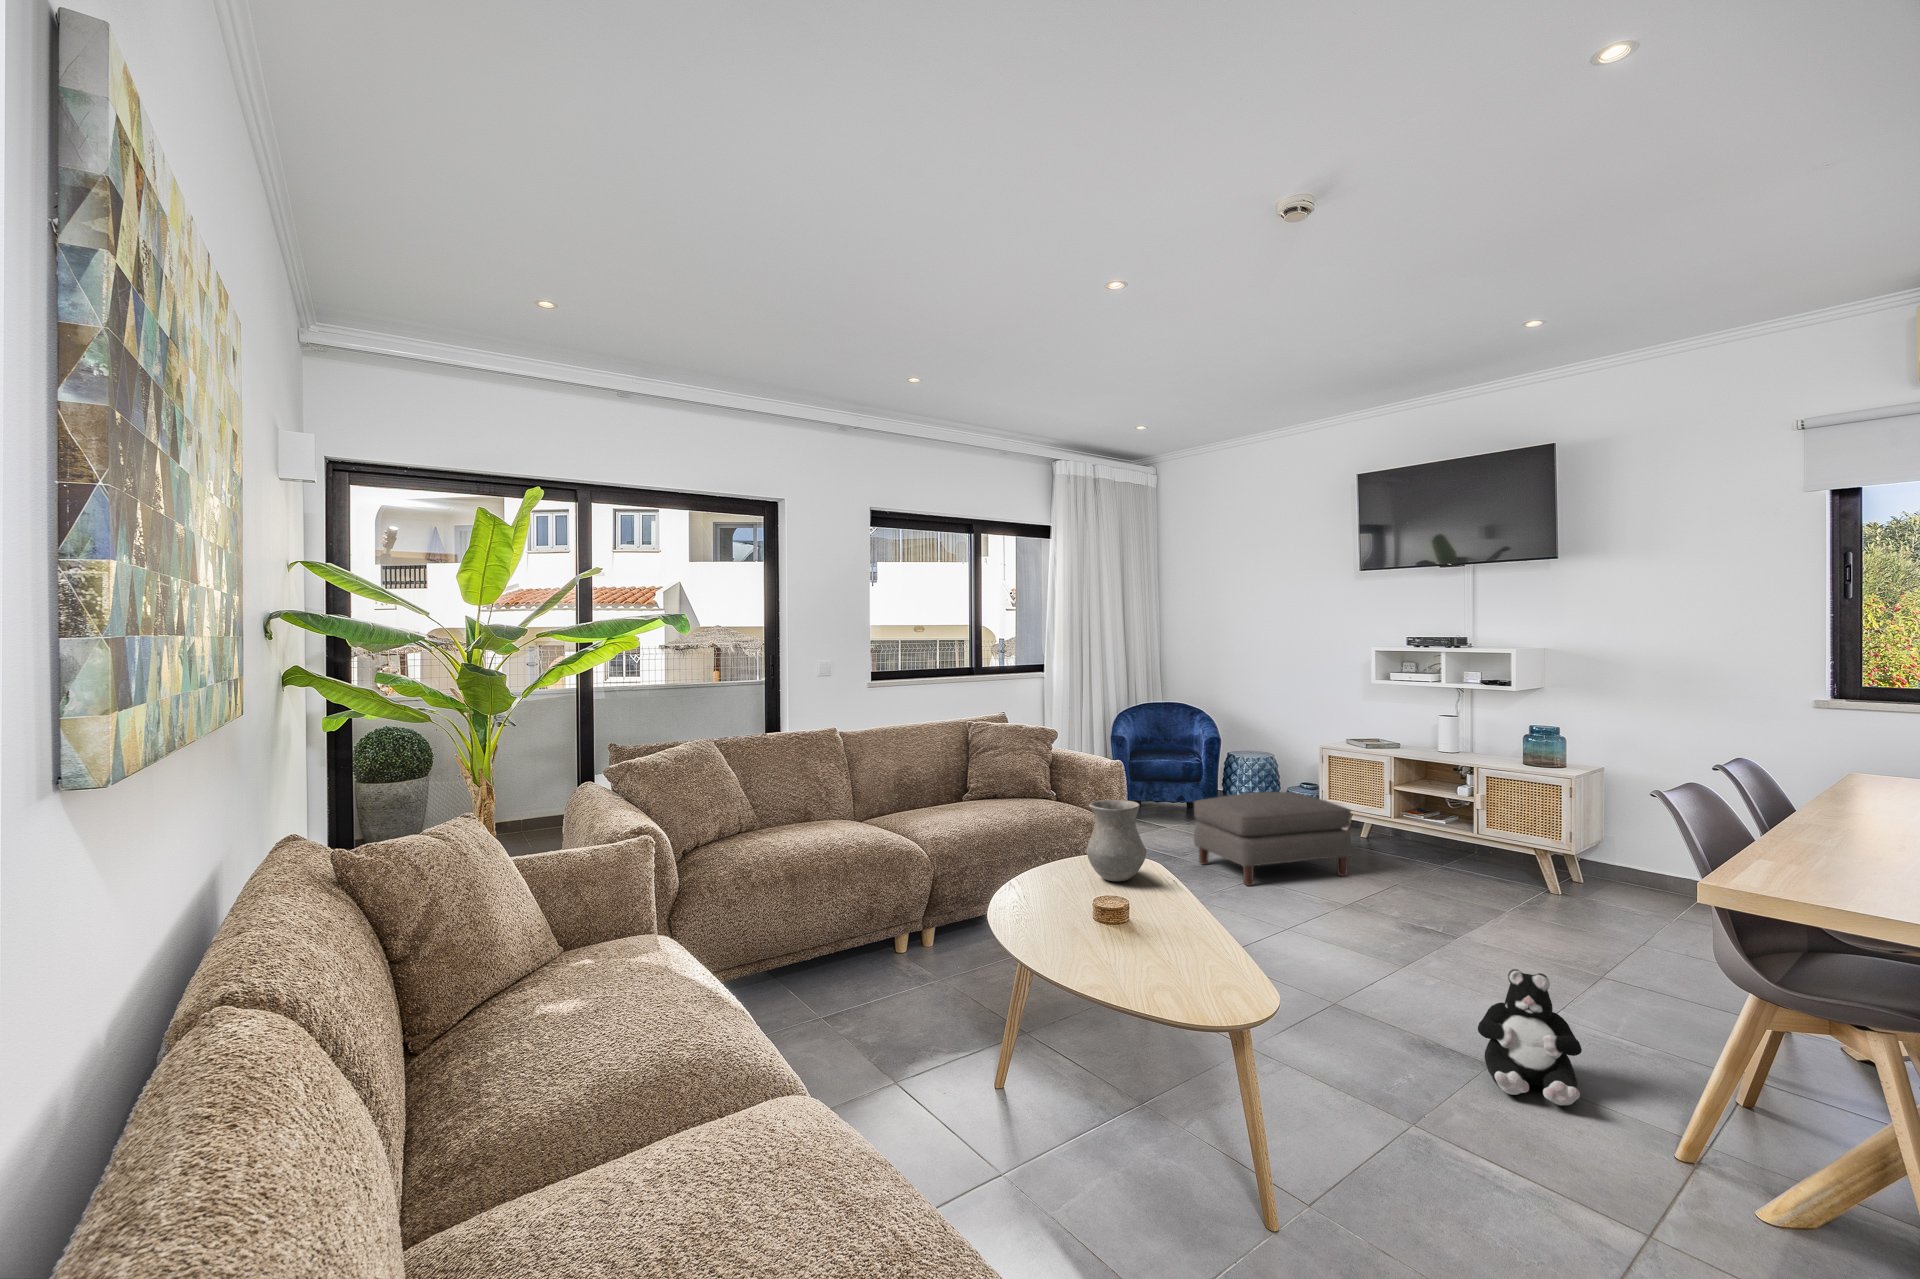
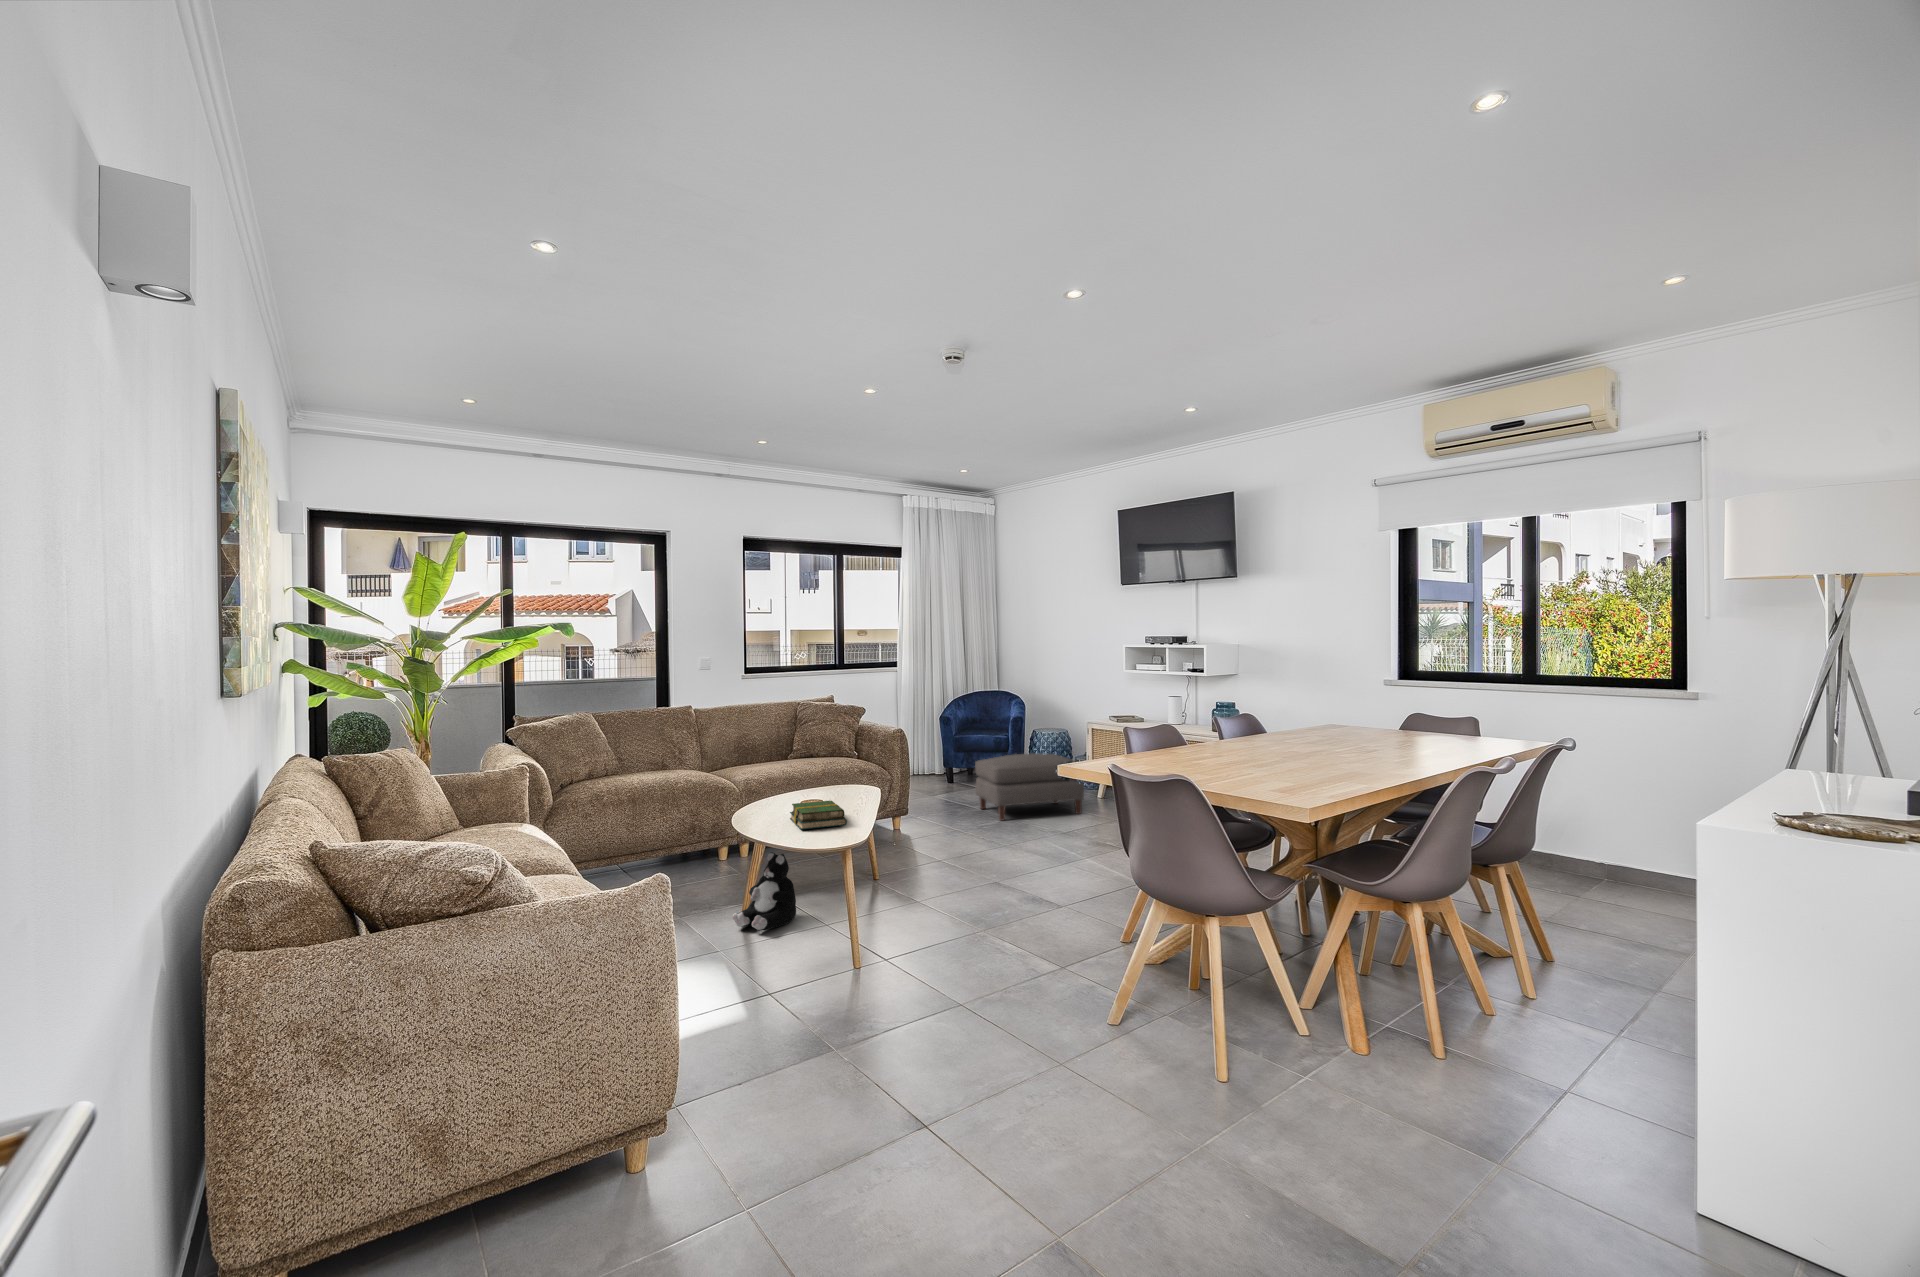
vase: present [1087,800,1146,881] -> none [816,743,855,794]
book: none [1102,909,1222,976] -> present [790,801,847,830]
plush toy: present [1478,969,1582,1106] -> present [732,852,796,931]

